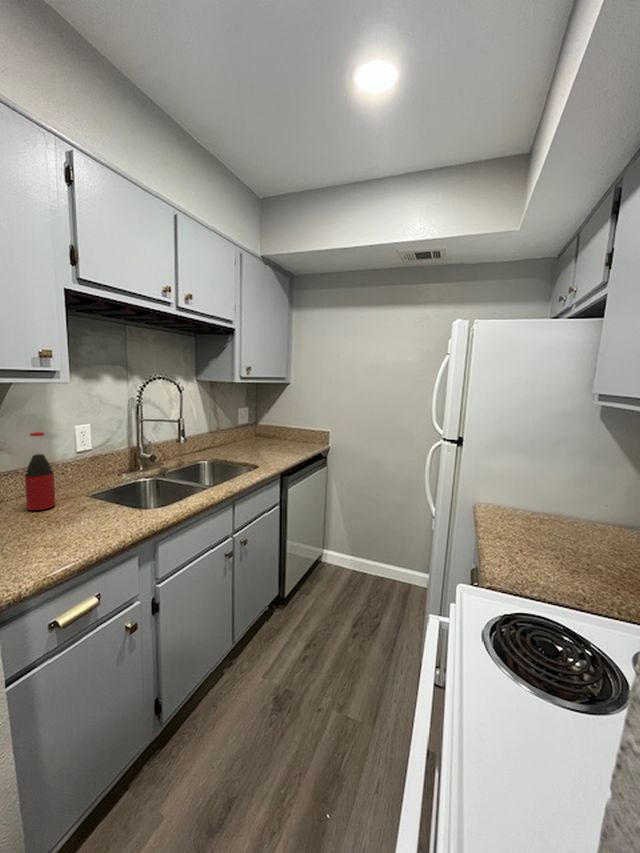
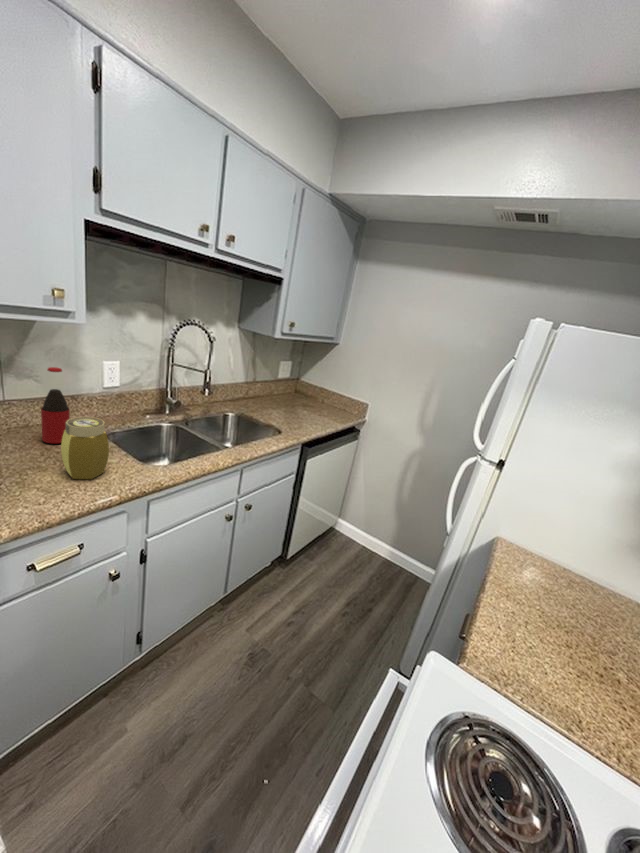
jar: none [62,469,110,532] -> present [61,417,109,479]

